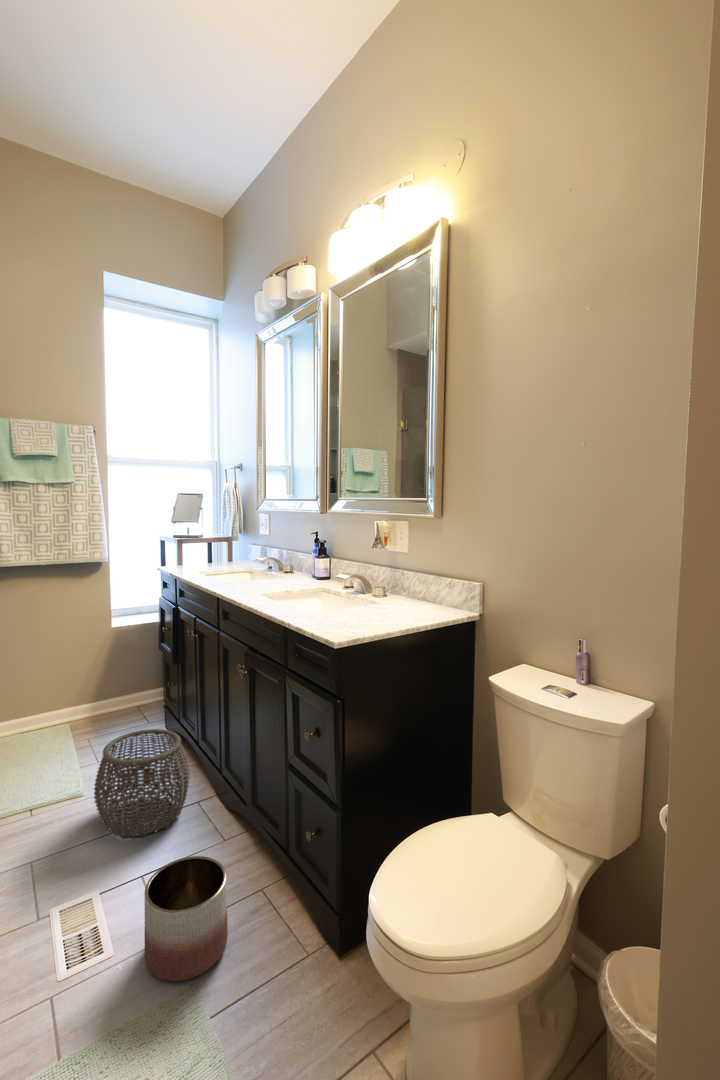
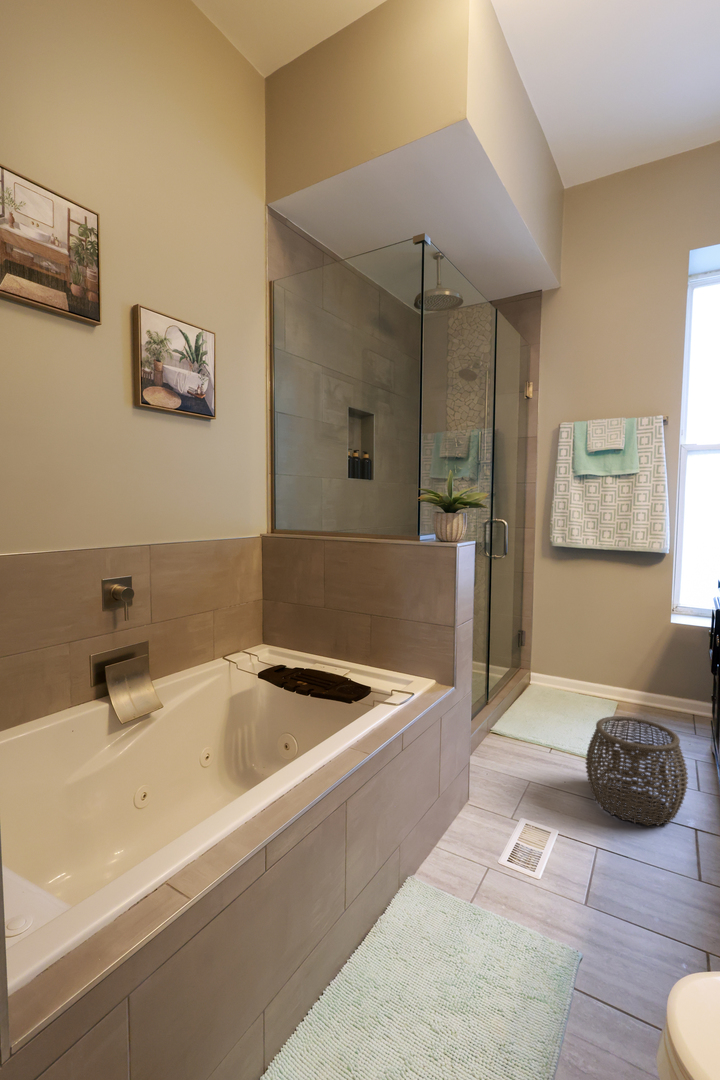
planter: present [144,856,228,981] -> none [556,833,645,956]

